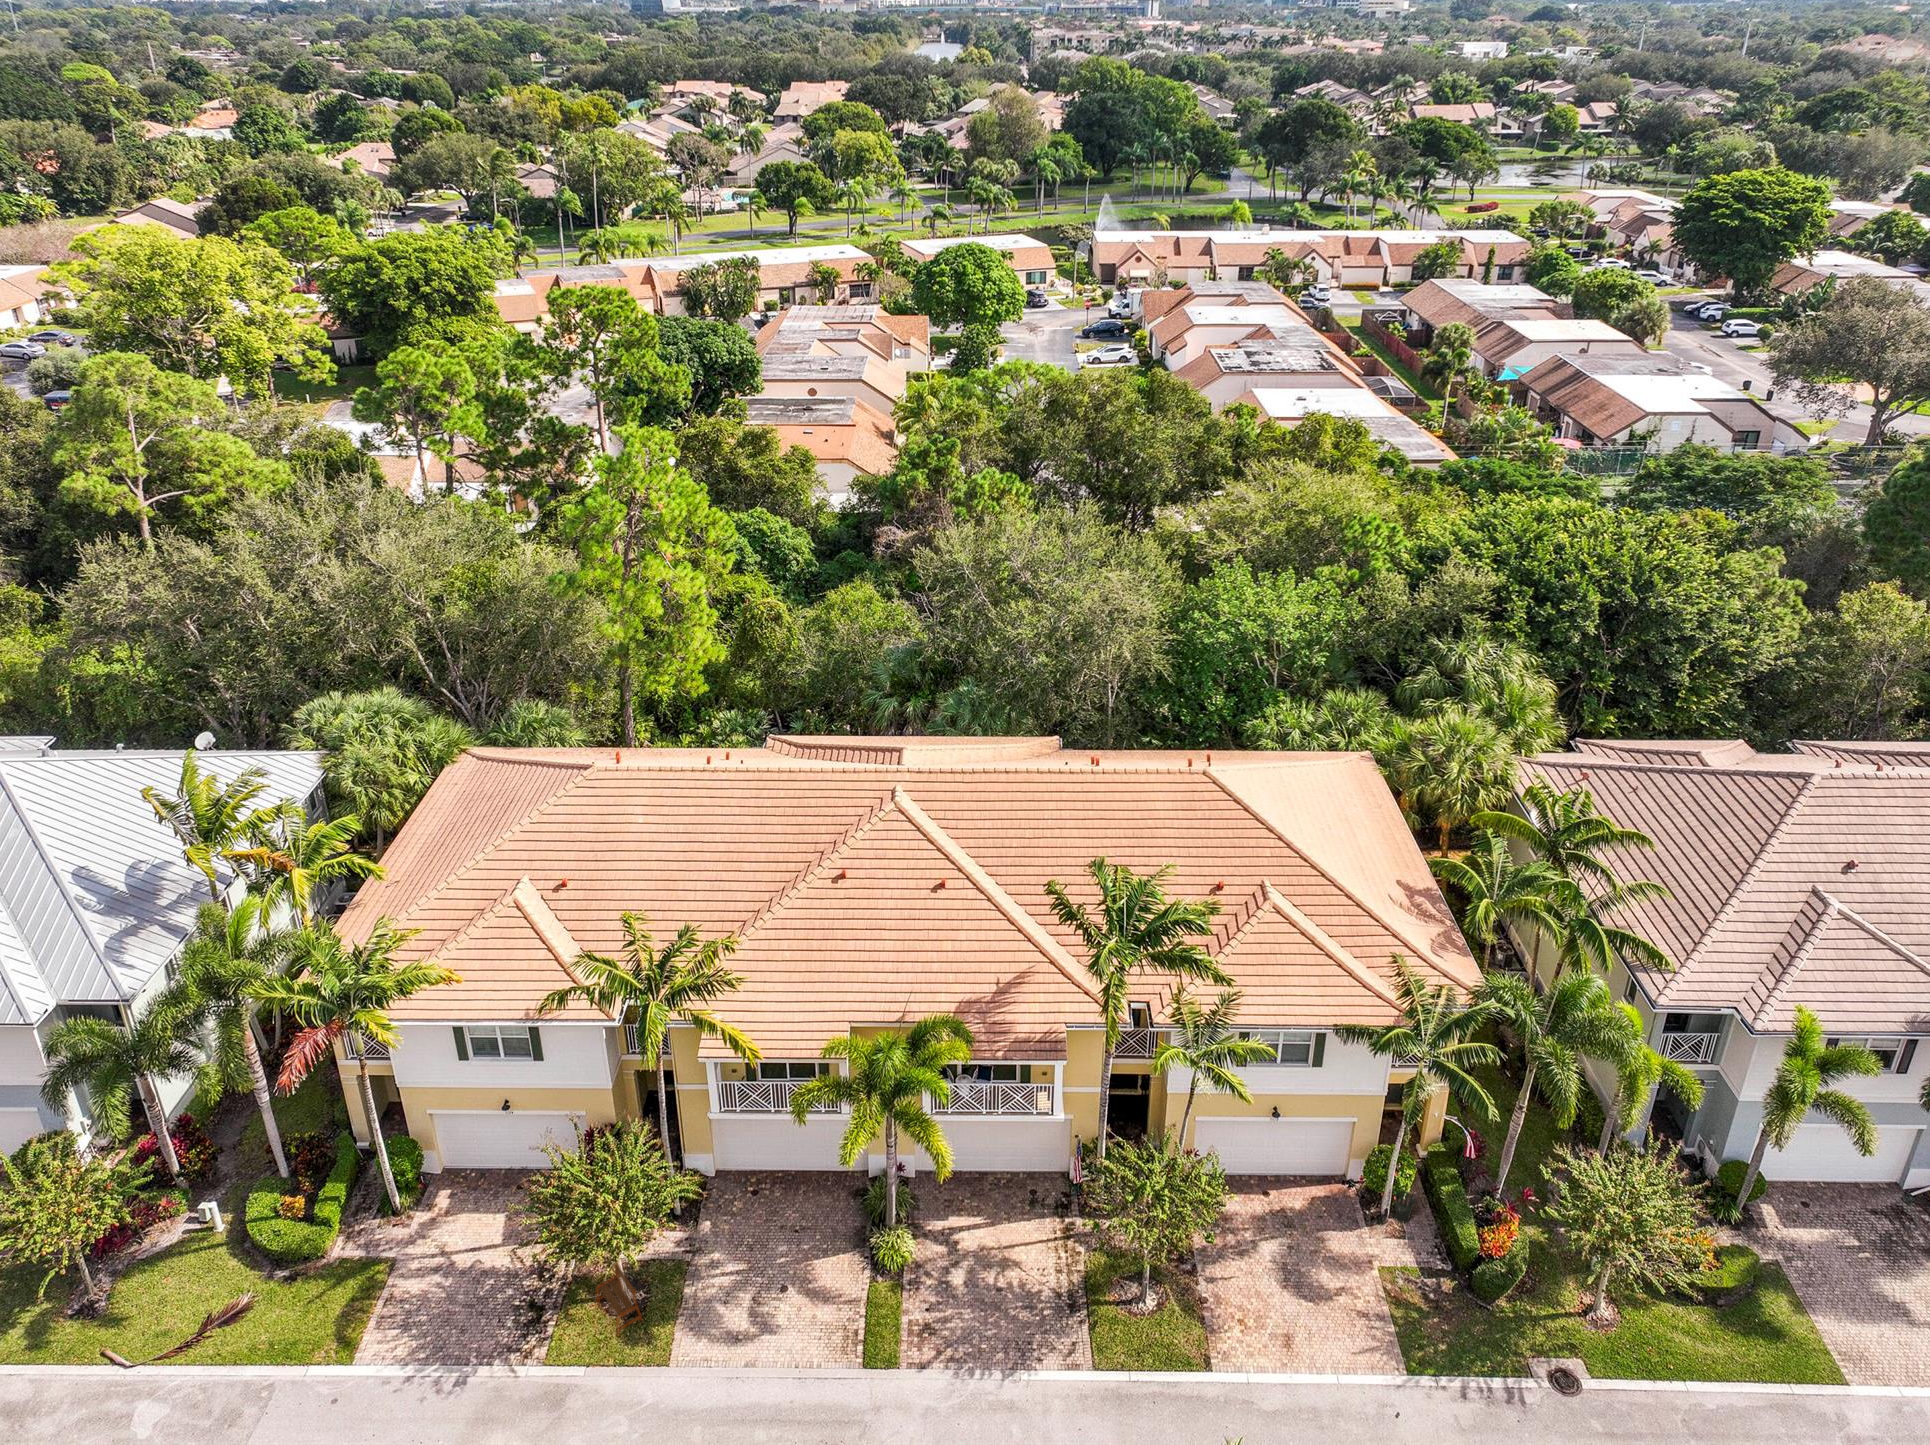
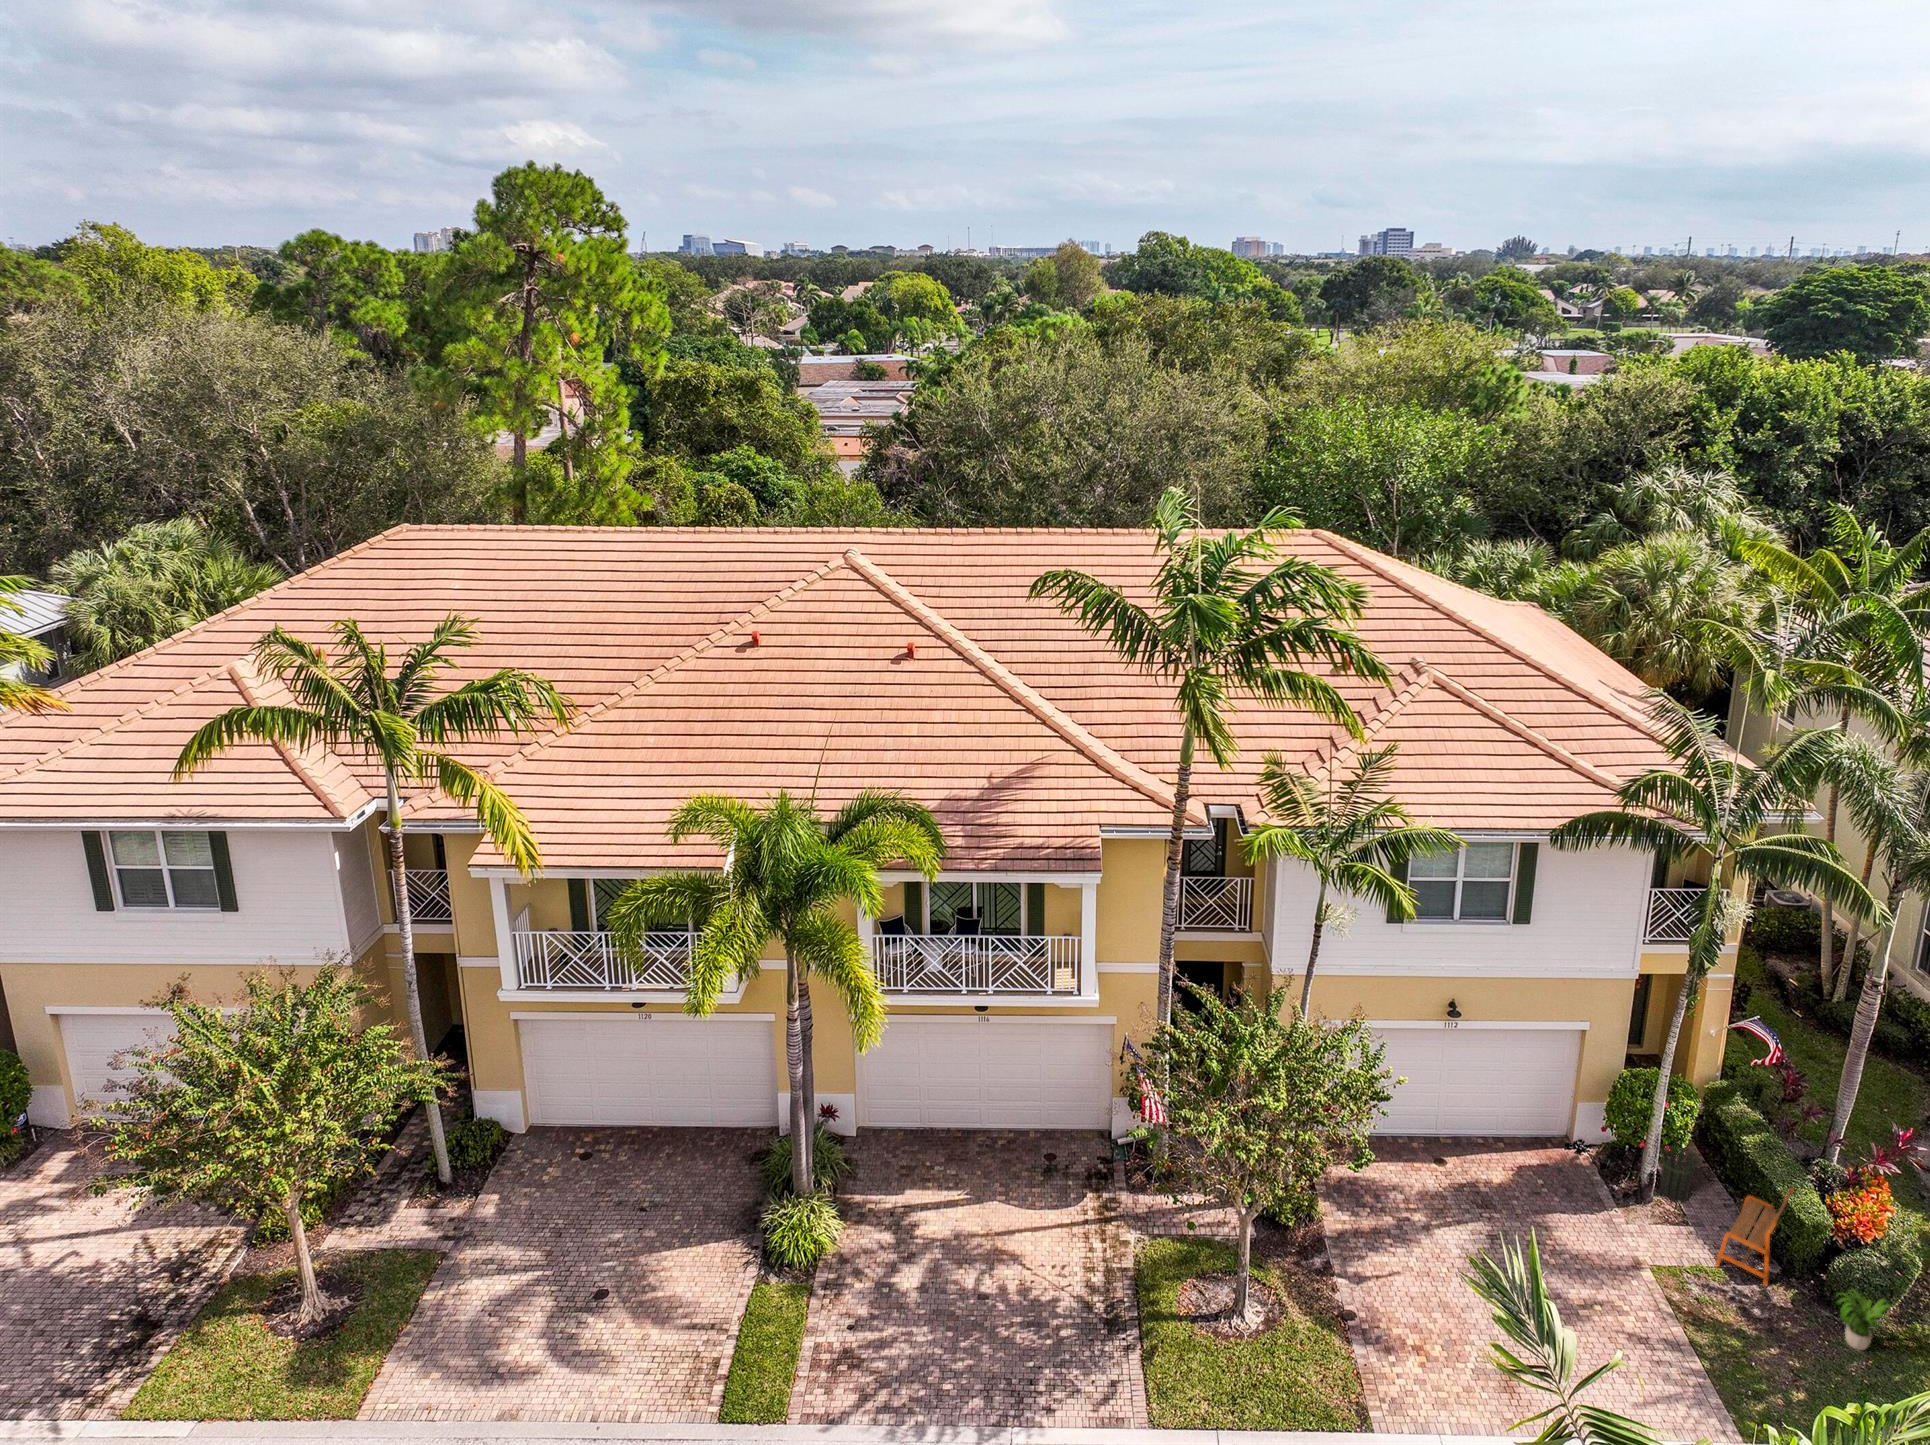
bench: present [596,1263,642,1336] -> present [1715,1188,1794,1287]
potted plant: none [1472,1289,1504,1322] -> present [1838,1290,1895,1350]

